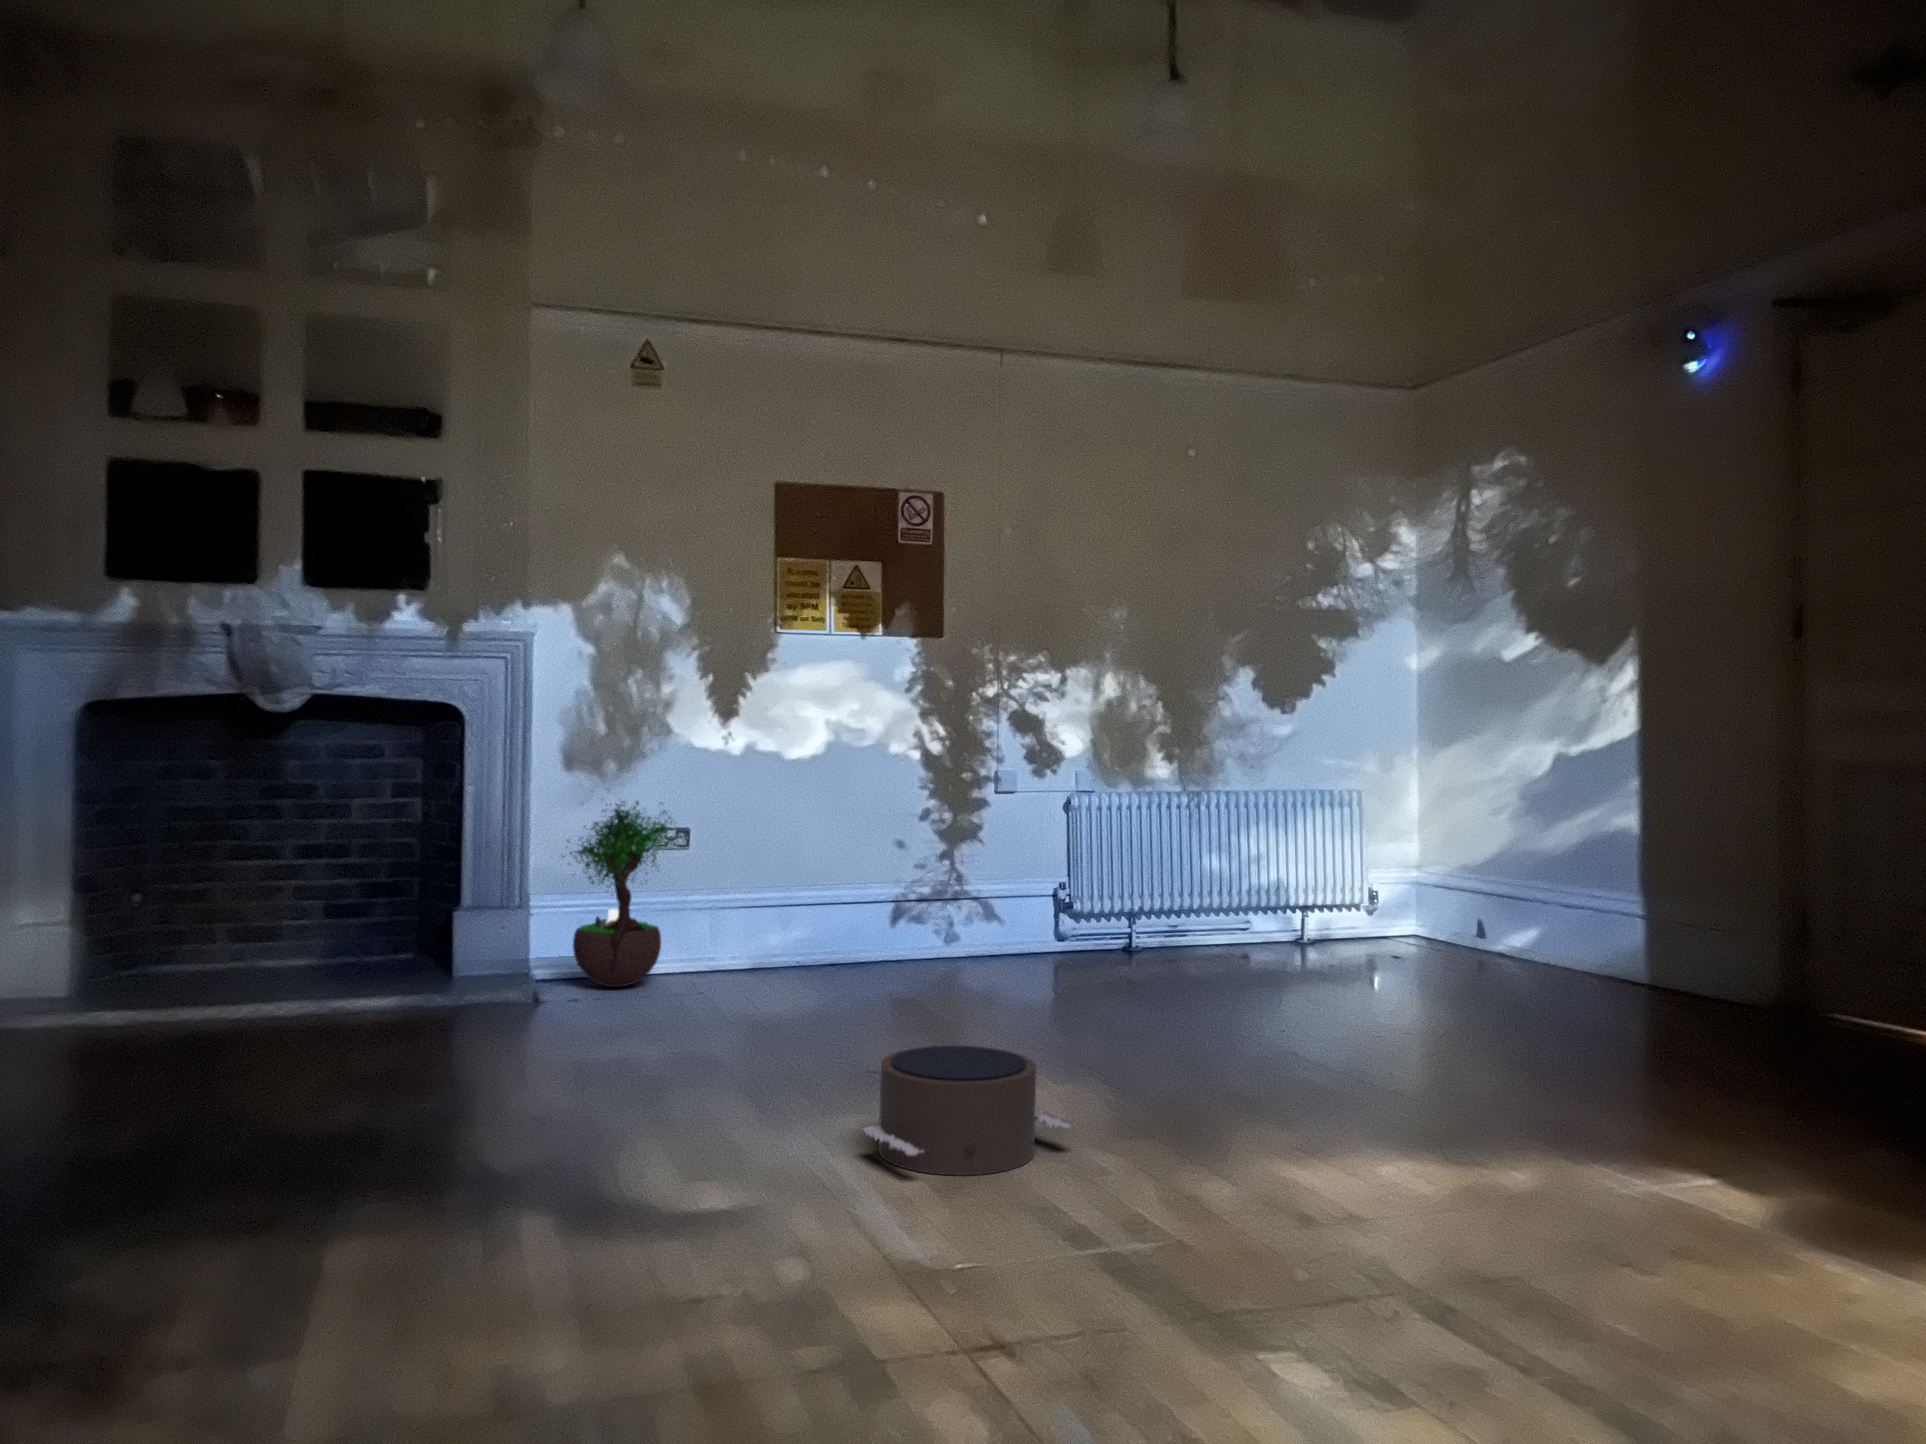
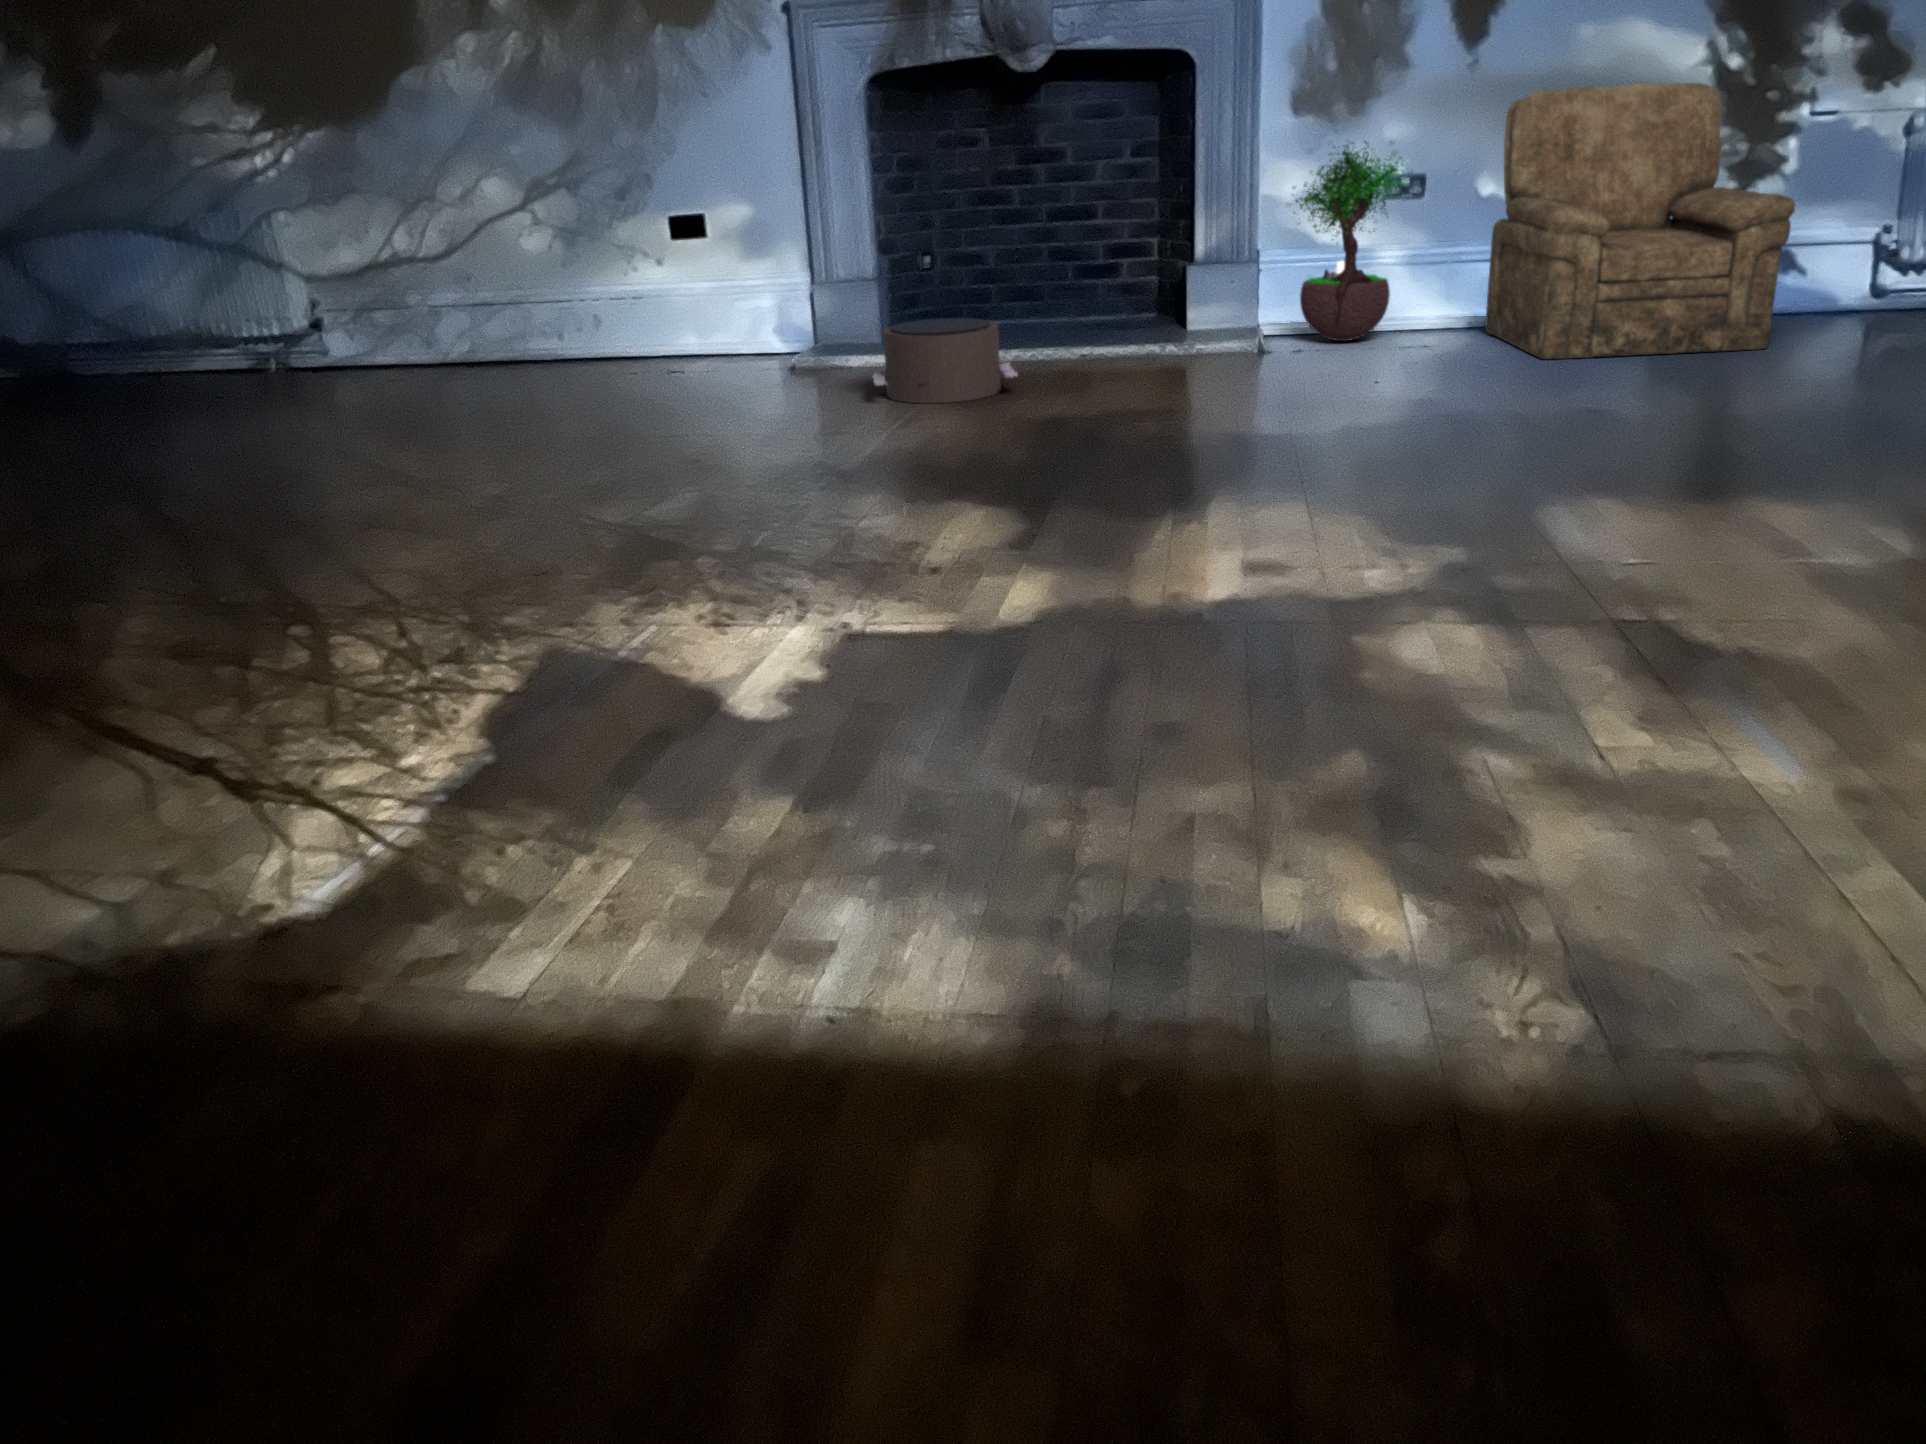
armchair: none [750,762,1001,1005] -> present [1485,83,1795,359]
pouf: present [862,1046,1071,1175] -> present [872,318,1018,403]

